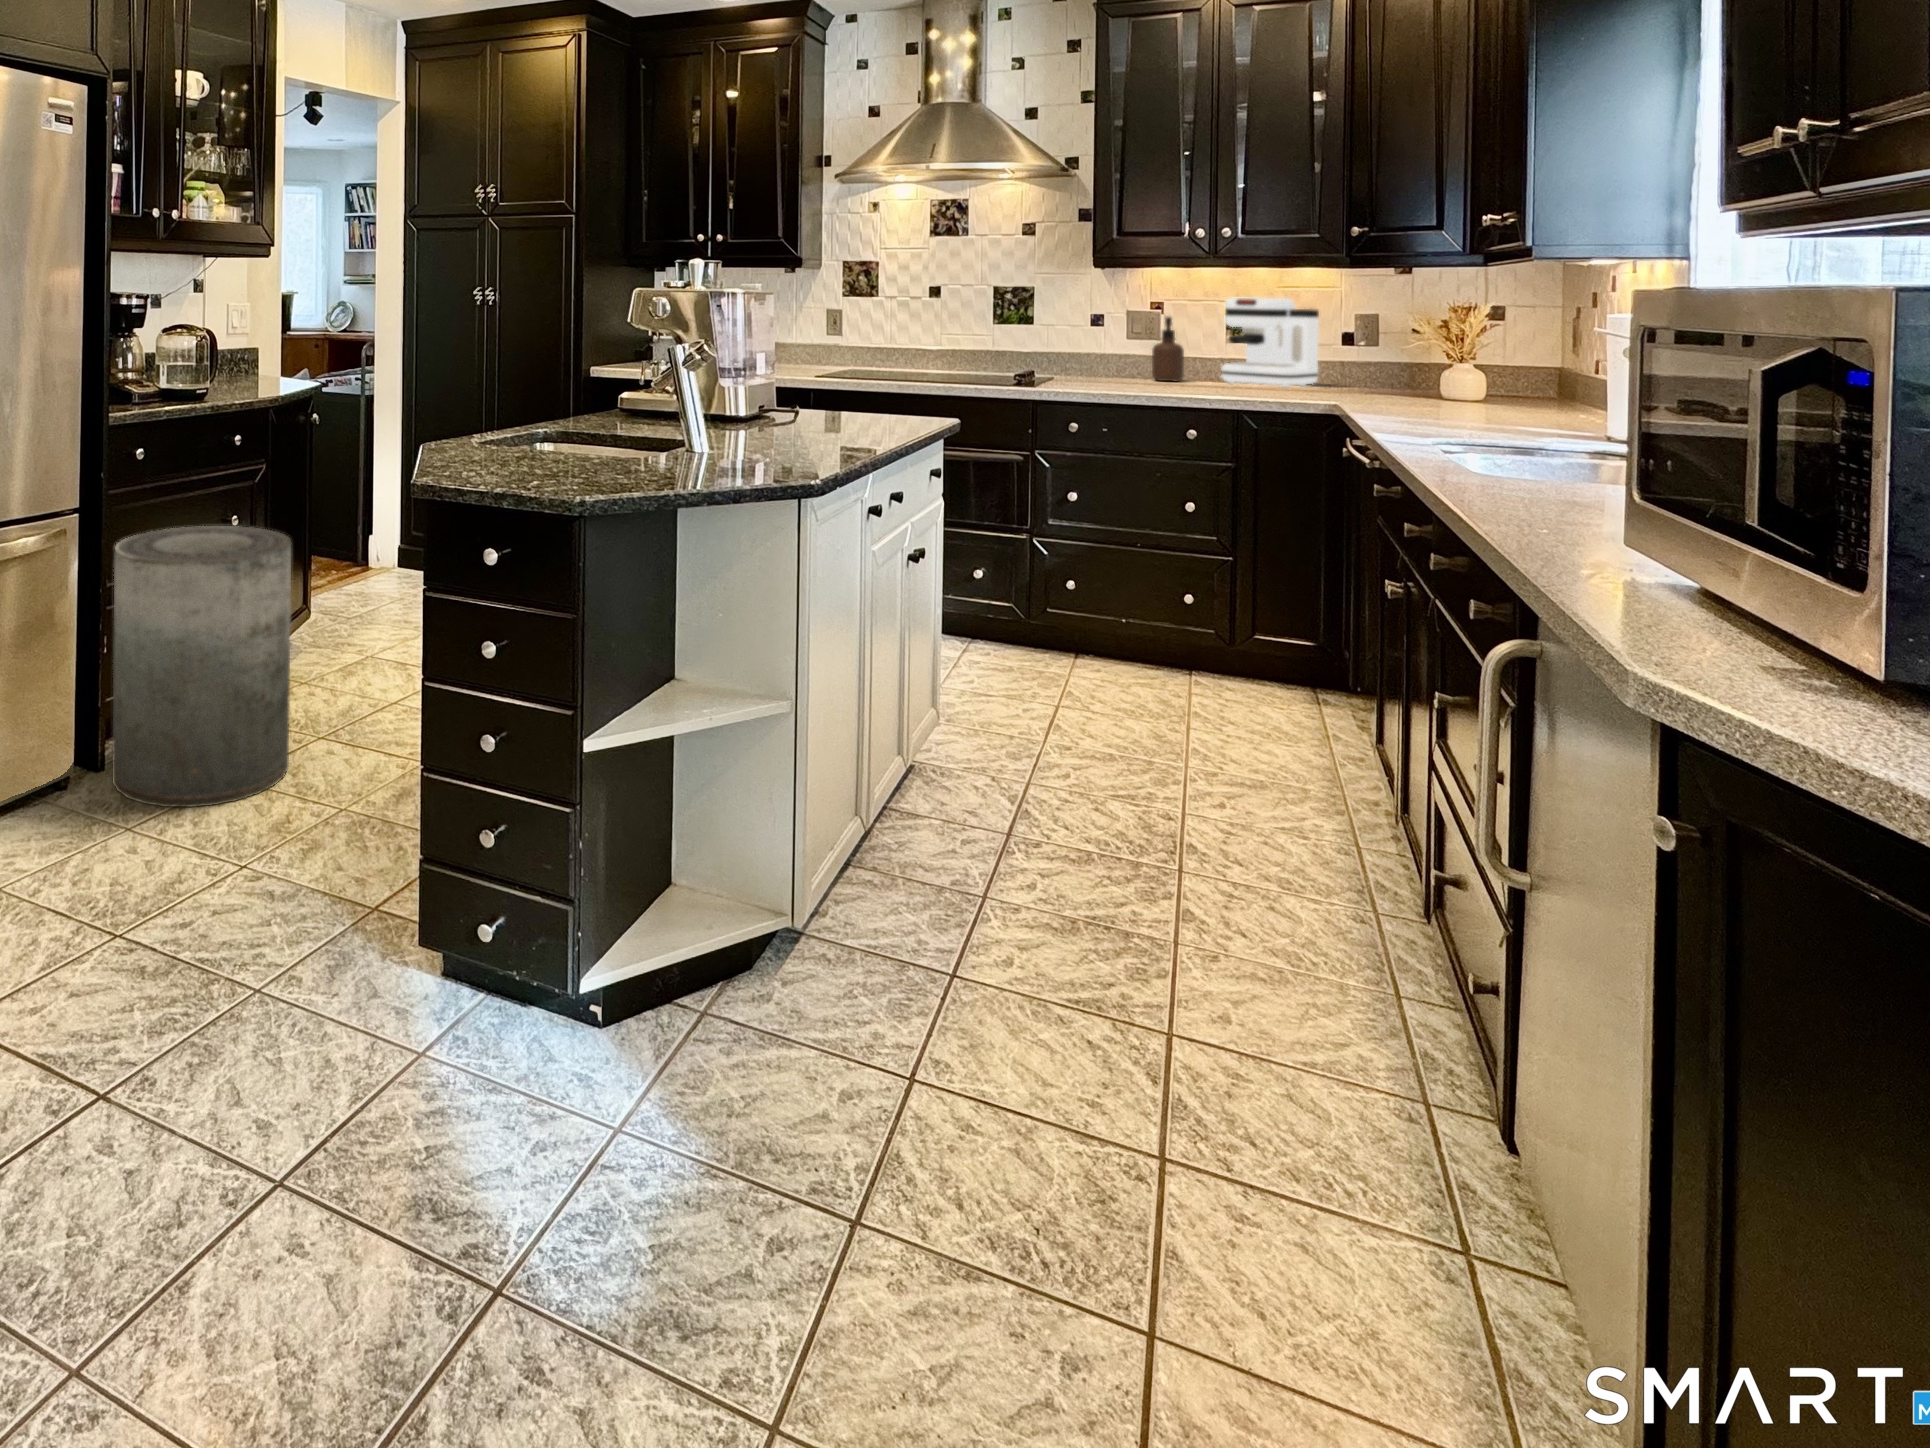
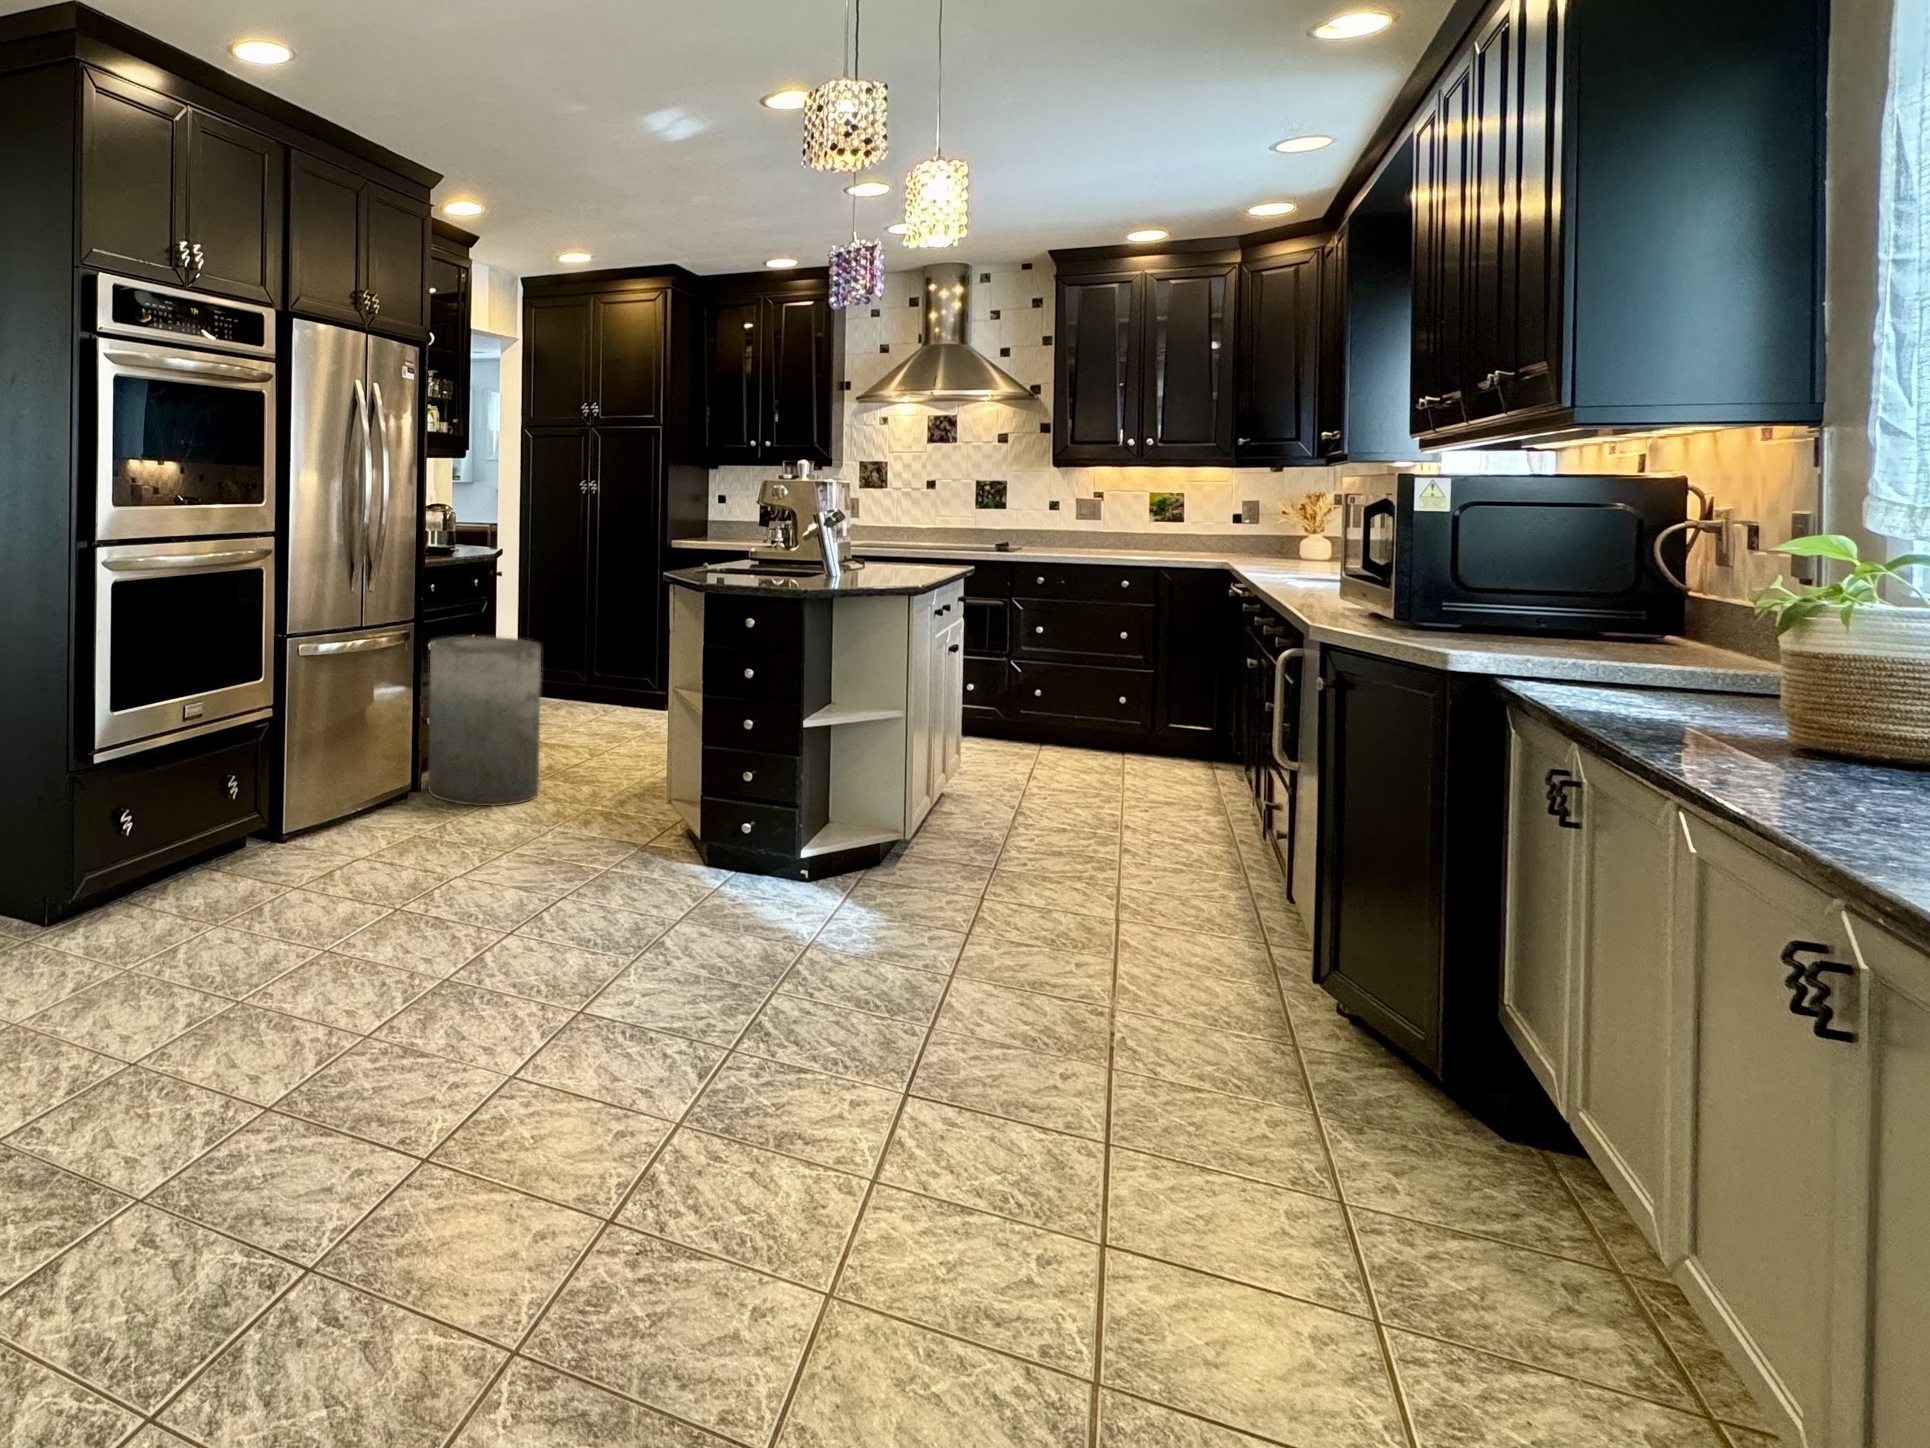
coffee maker: present [1221,298,1319,387] -> none [1146,489,1218,554]
soap dispenser: present [1152,317,1184,381] -> none [1096,503,1119,550]

